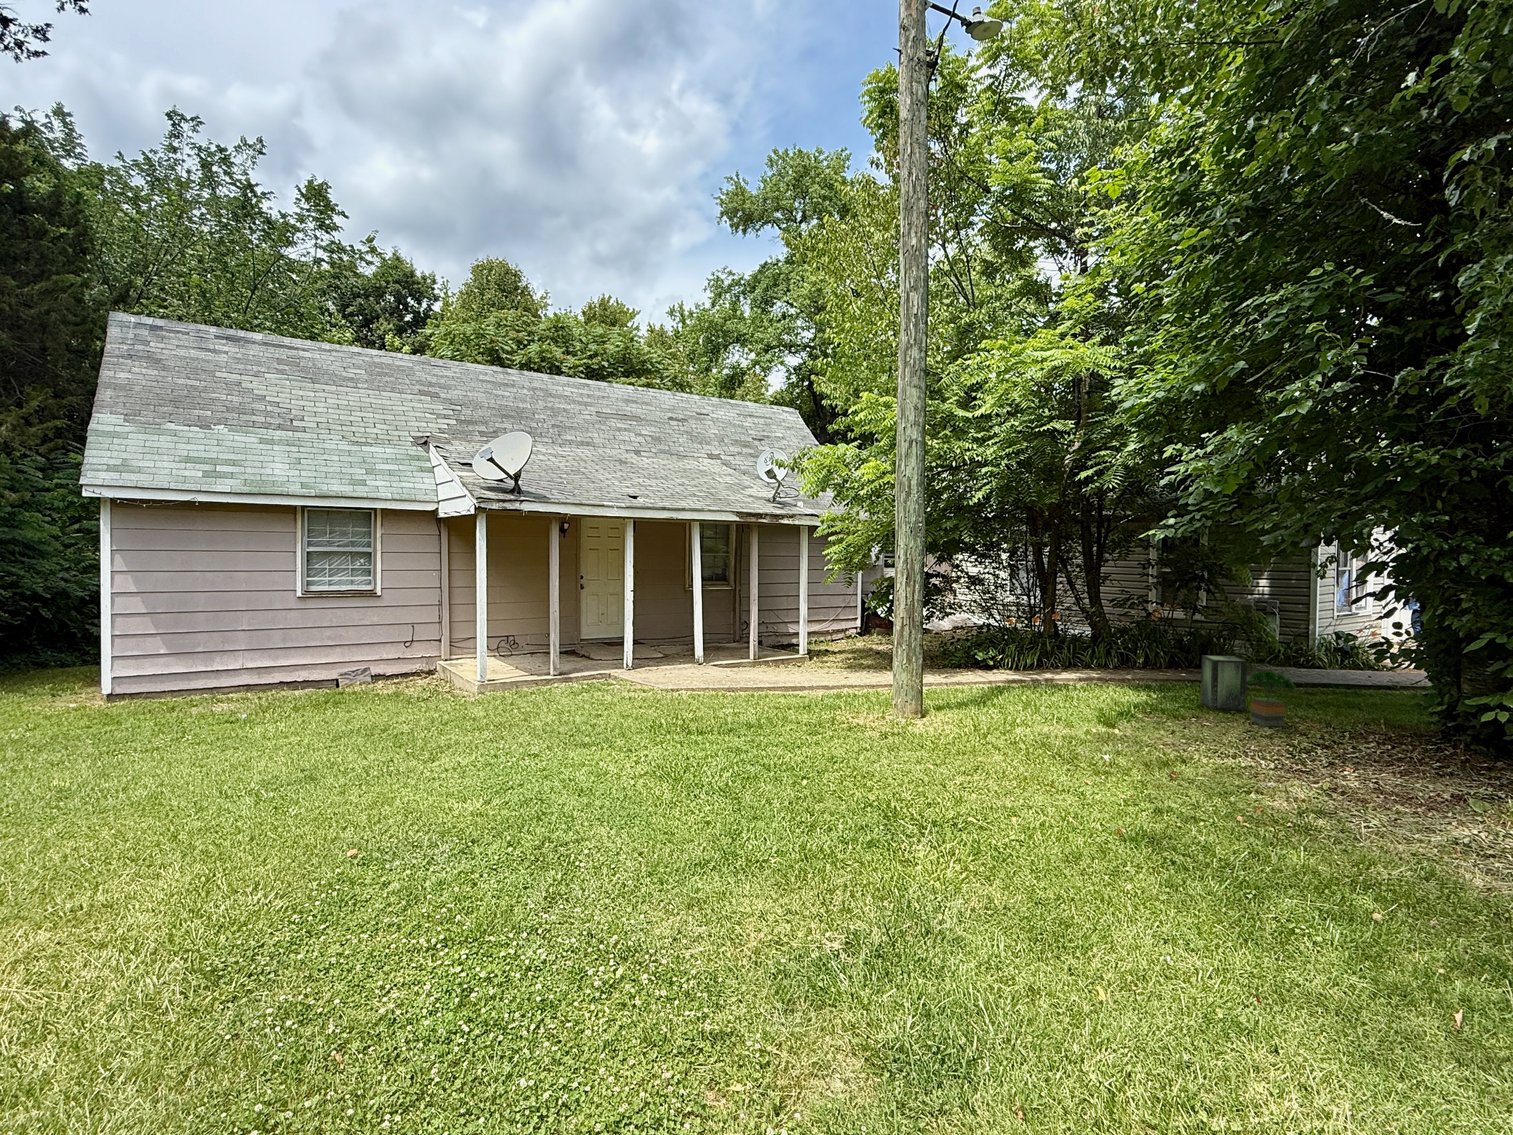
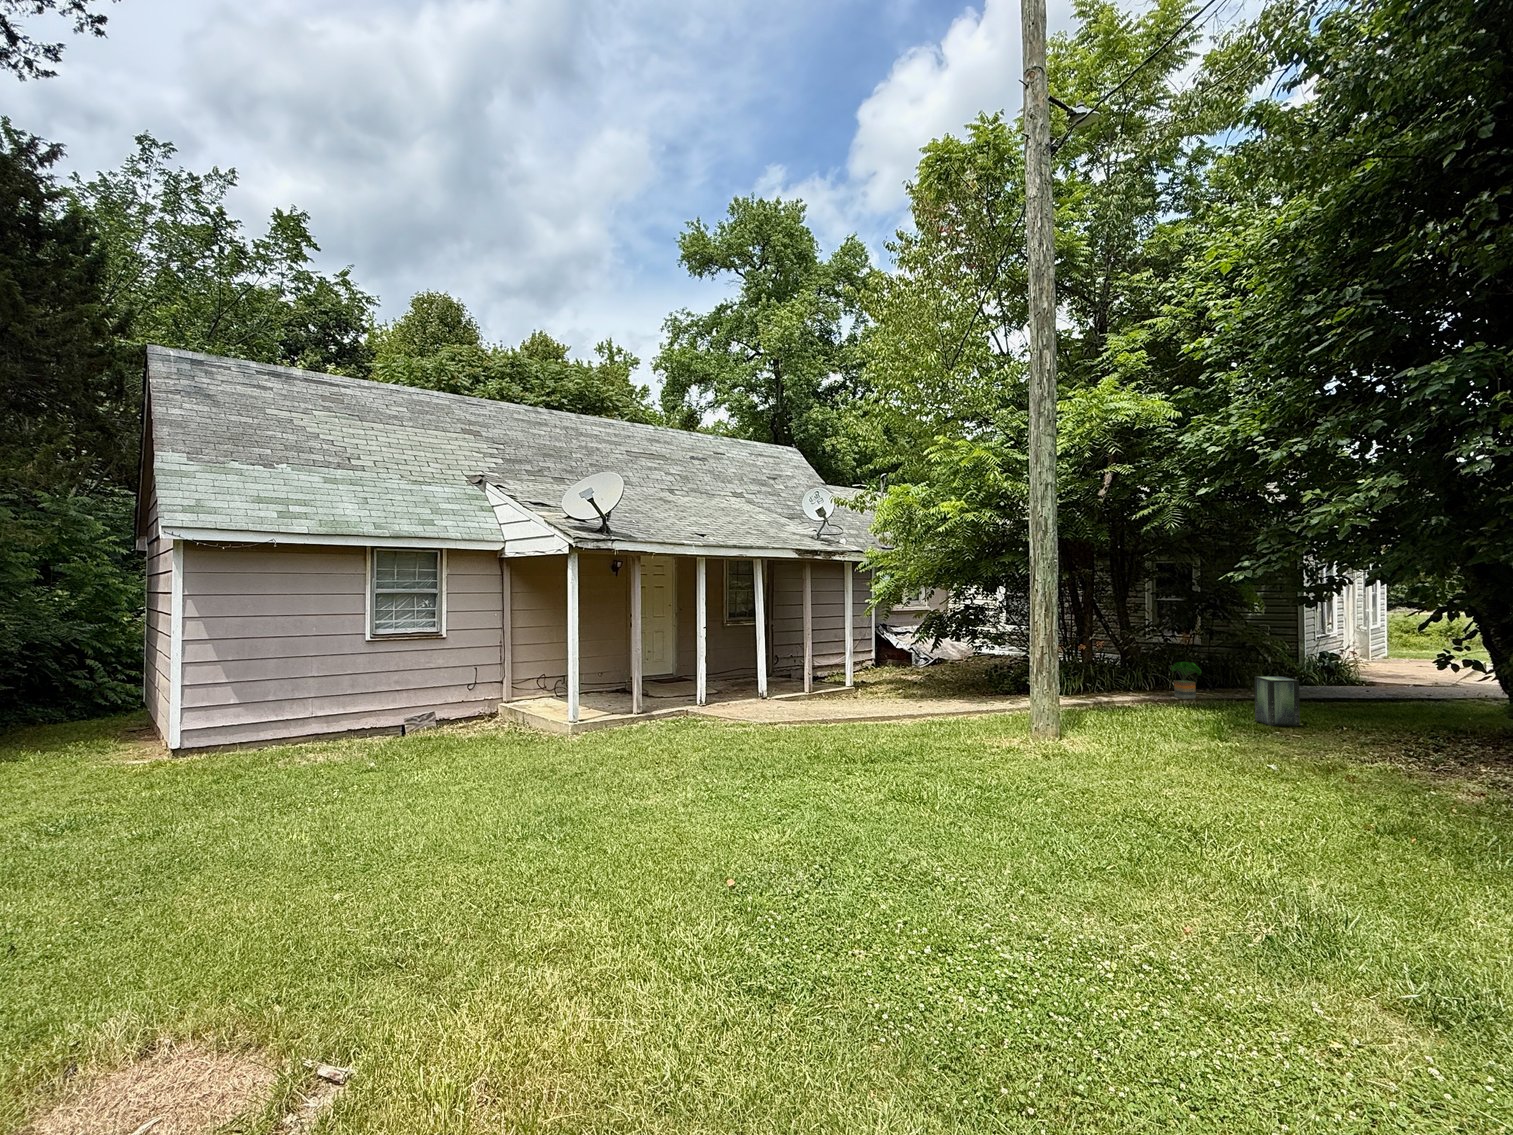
potted tree: present [1248,671,1295,726] -> present [1171,662,1201,699]

